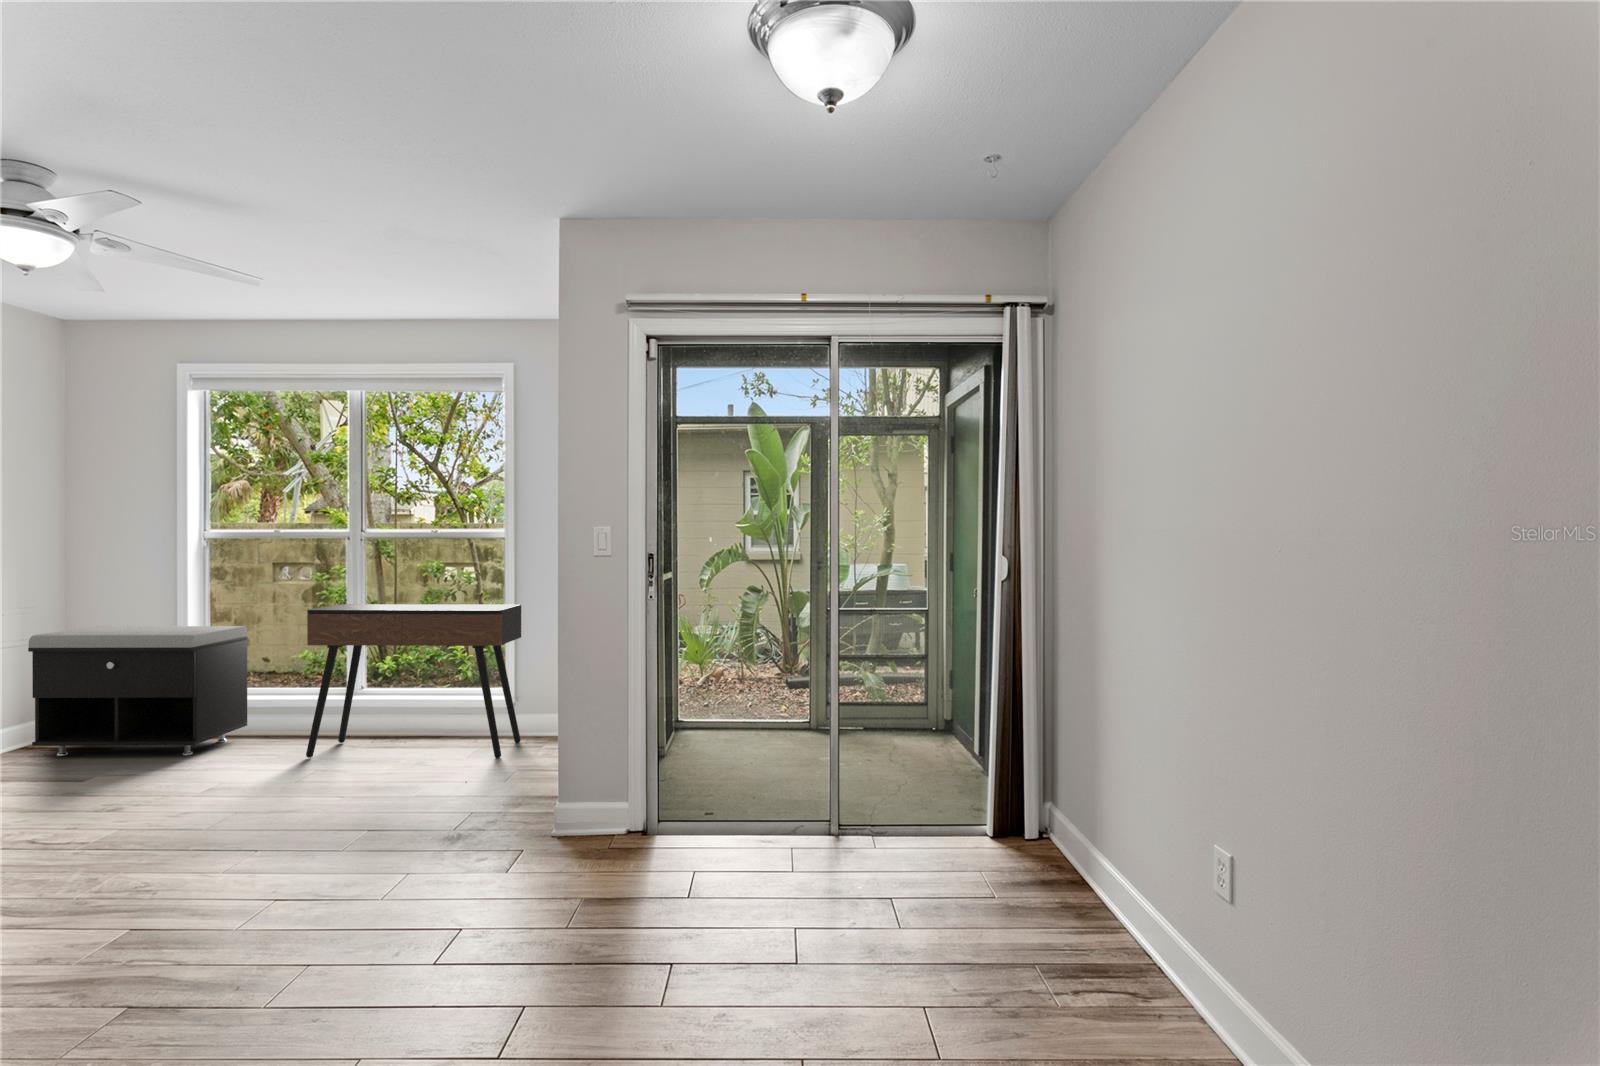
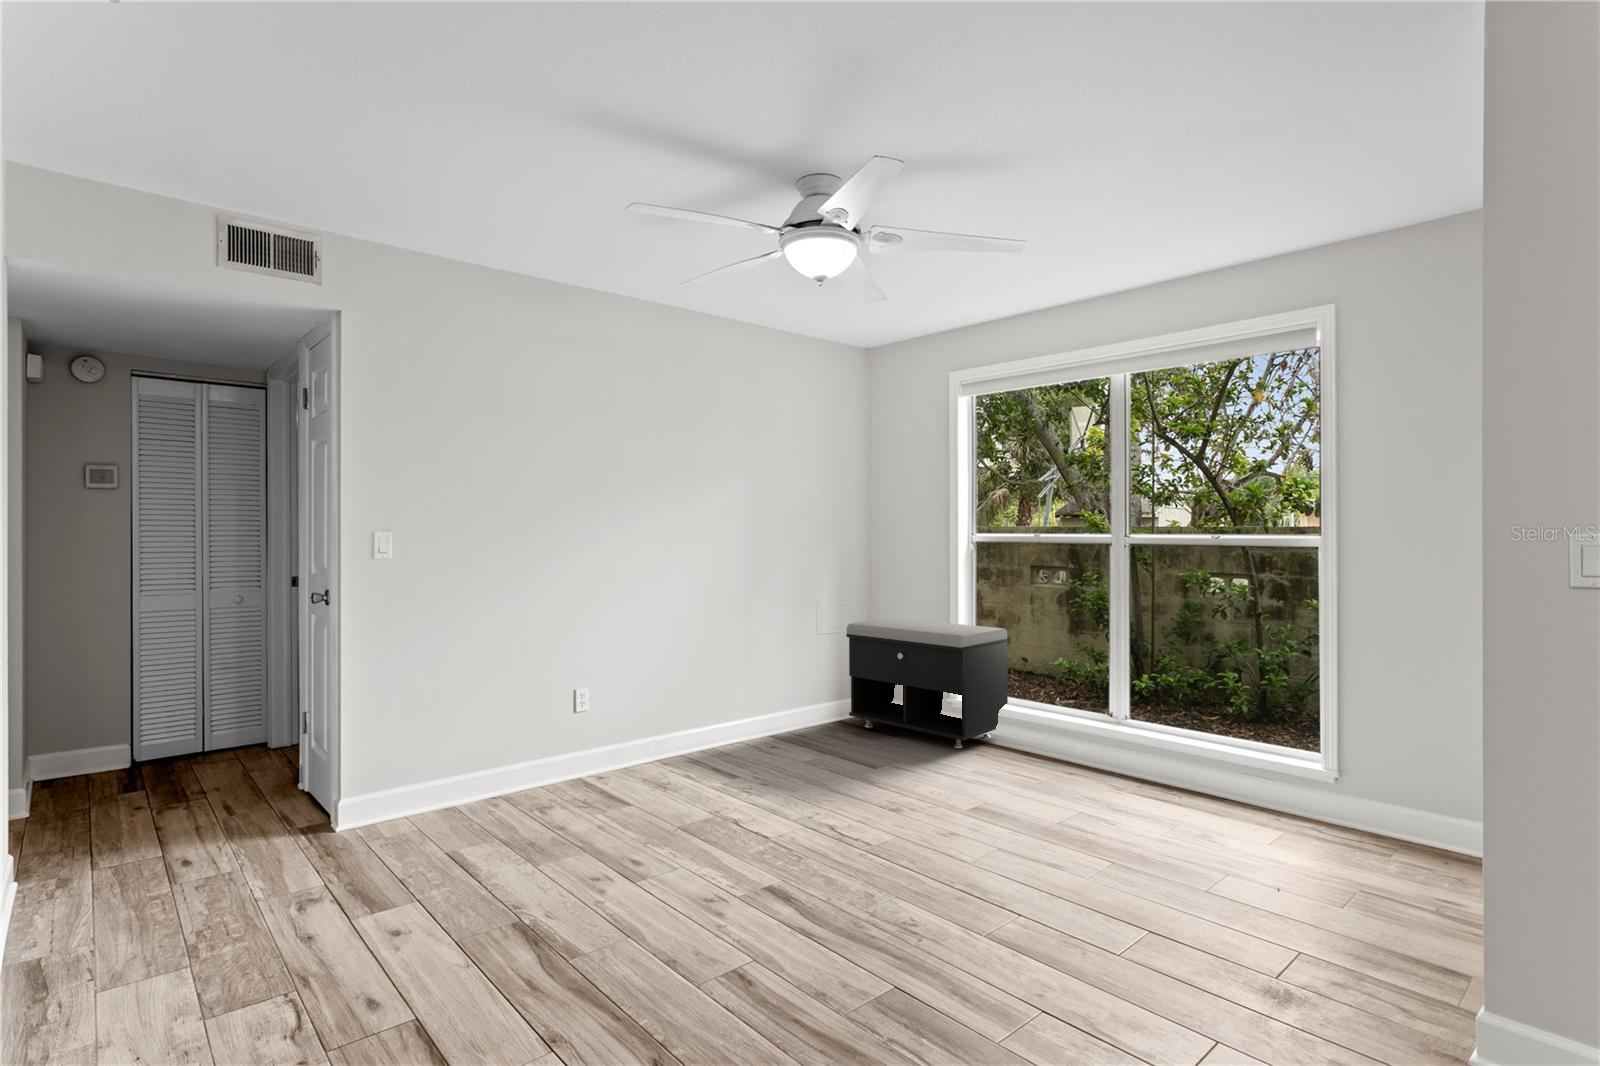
console table: present [306,604,521,758] -> none [1064,615,1326,834]

